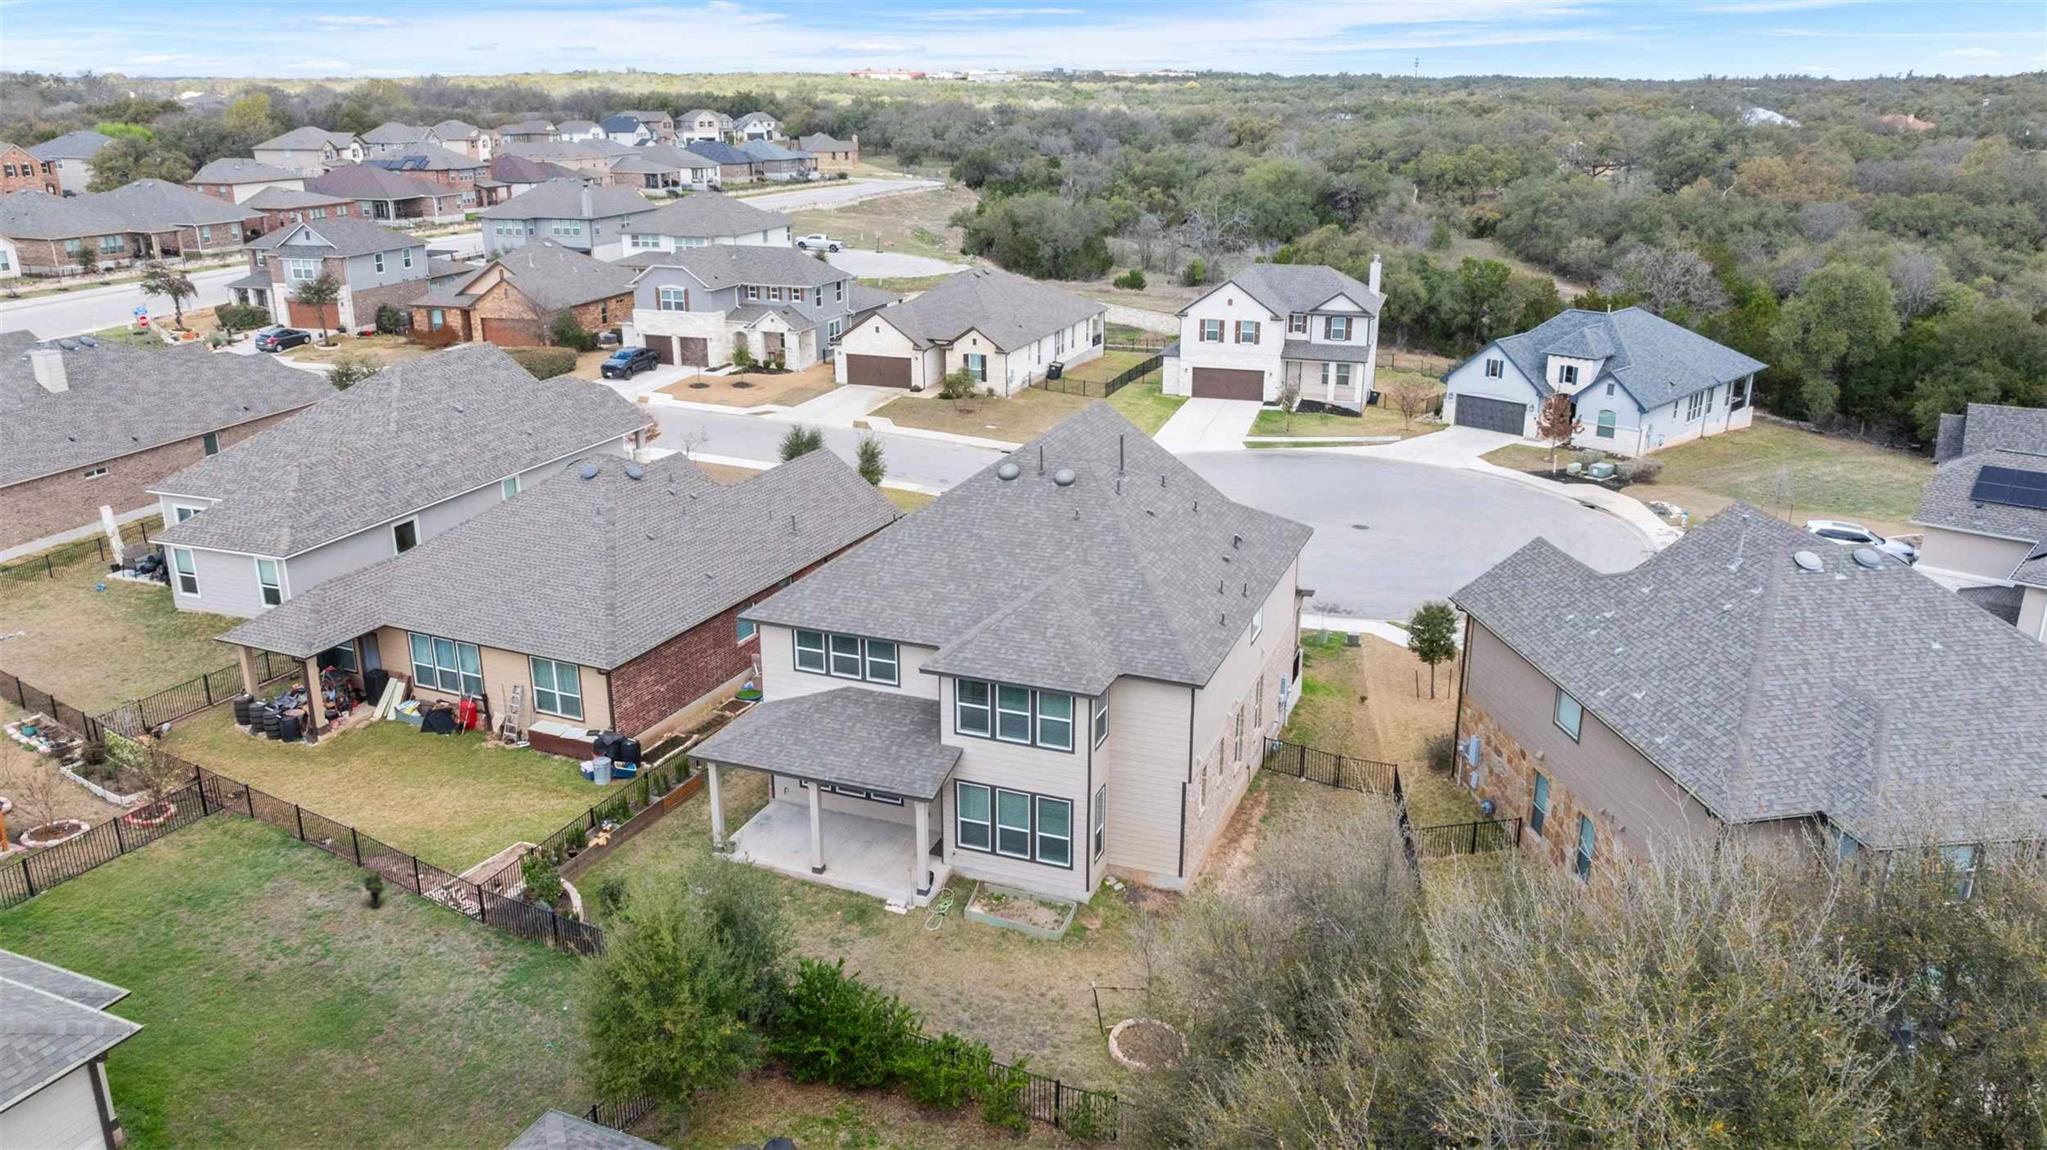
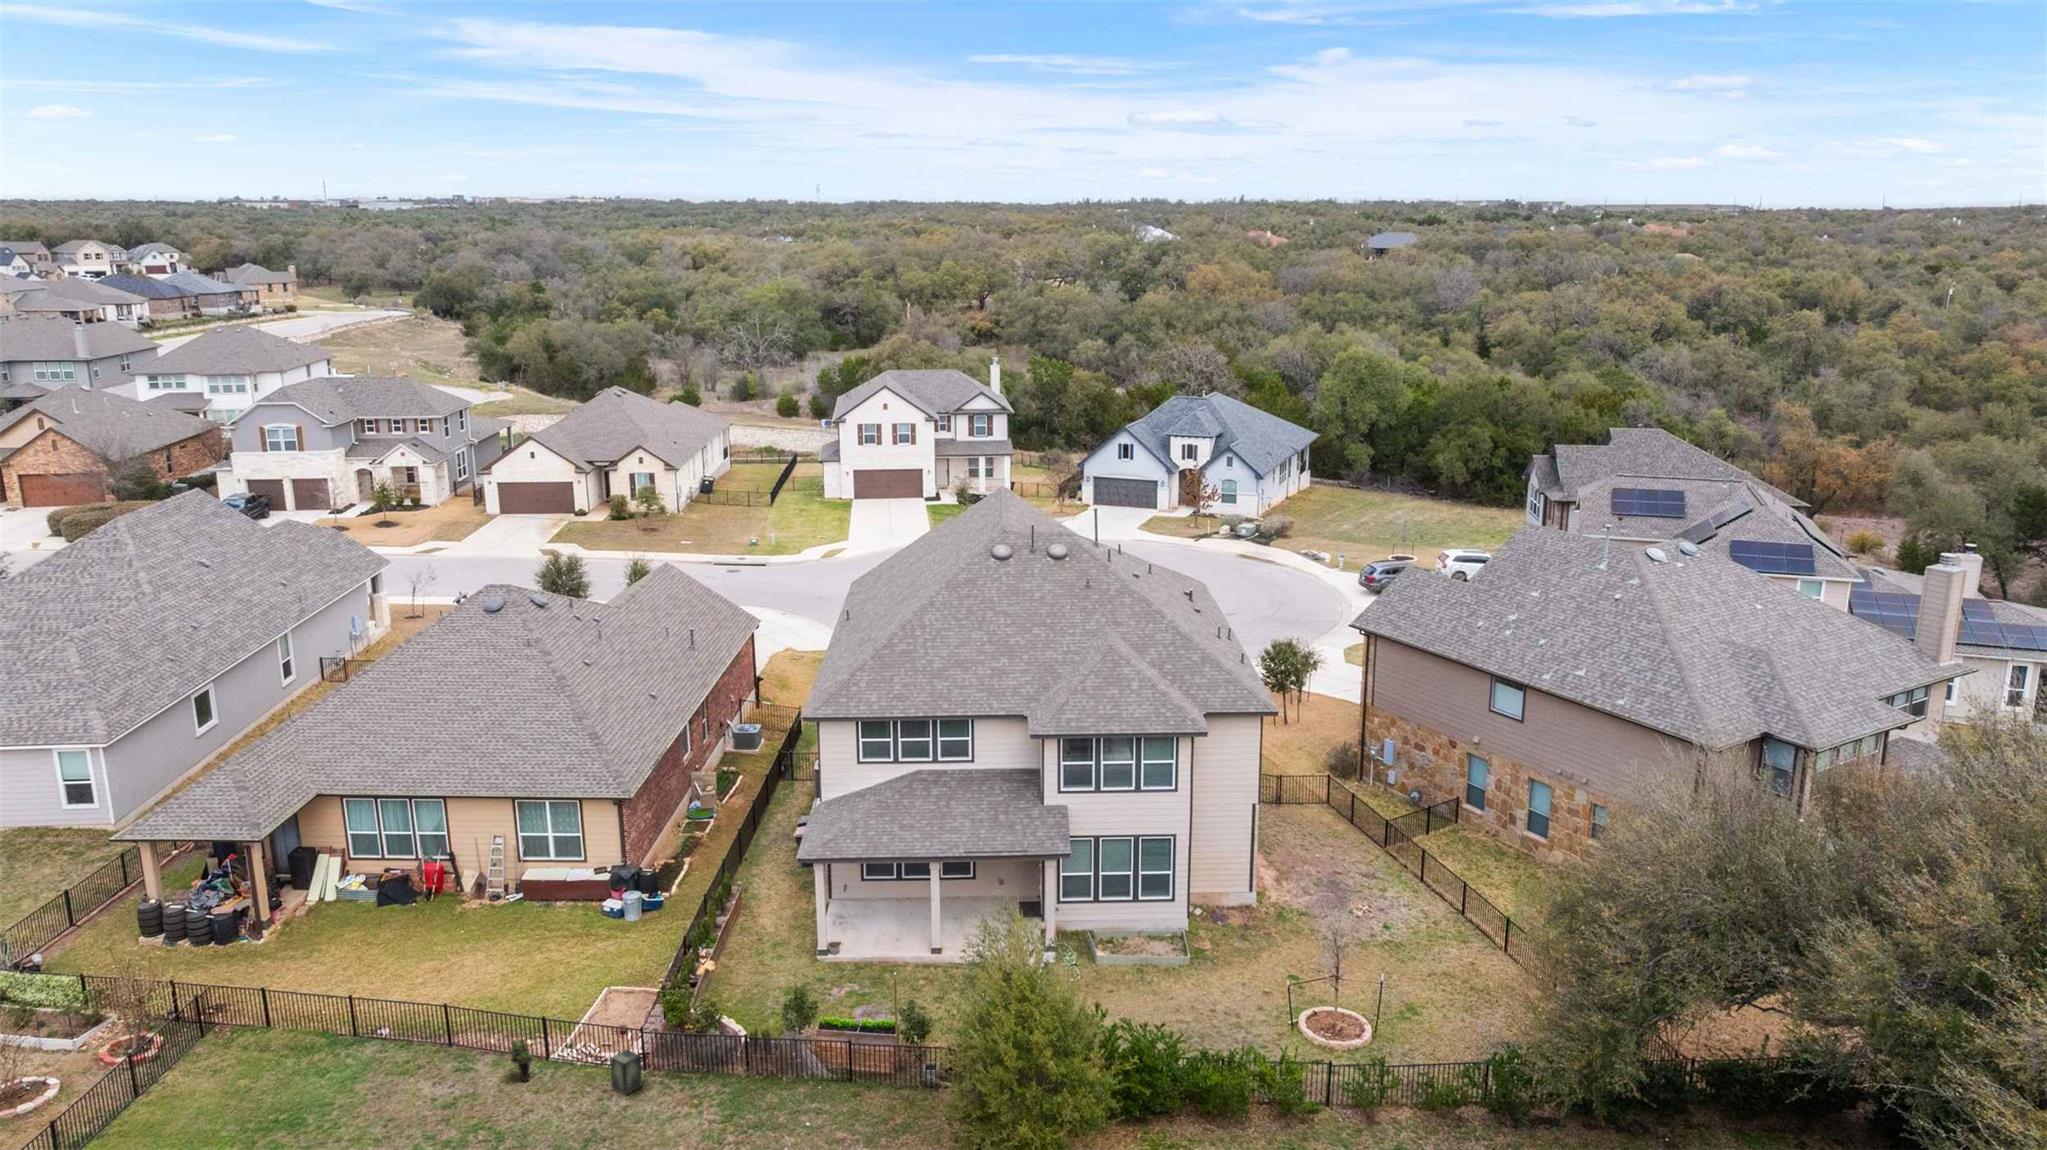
storage box: none [428,899,454,940] -> present [610,1050,642,1095]

